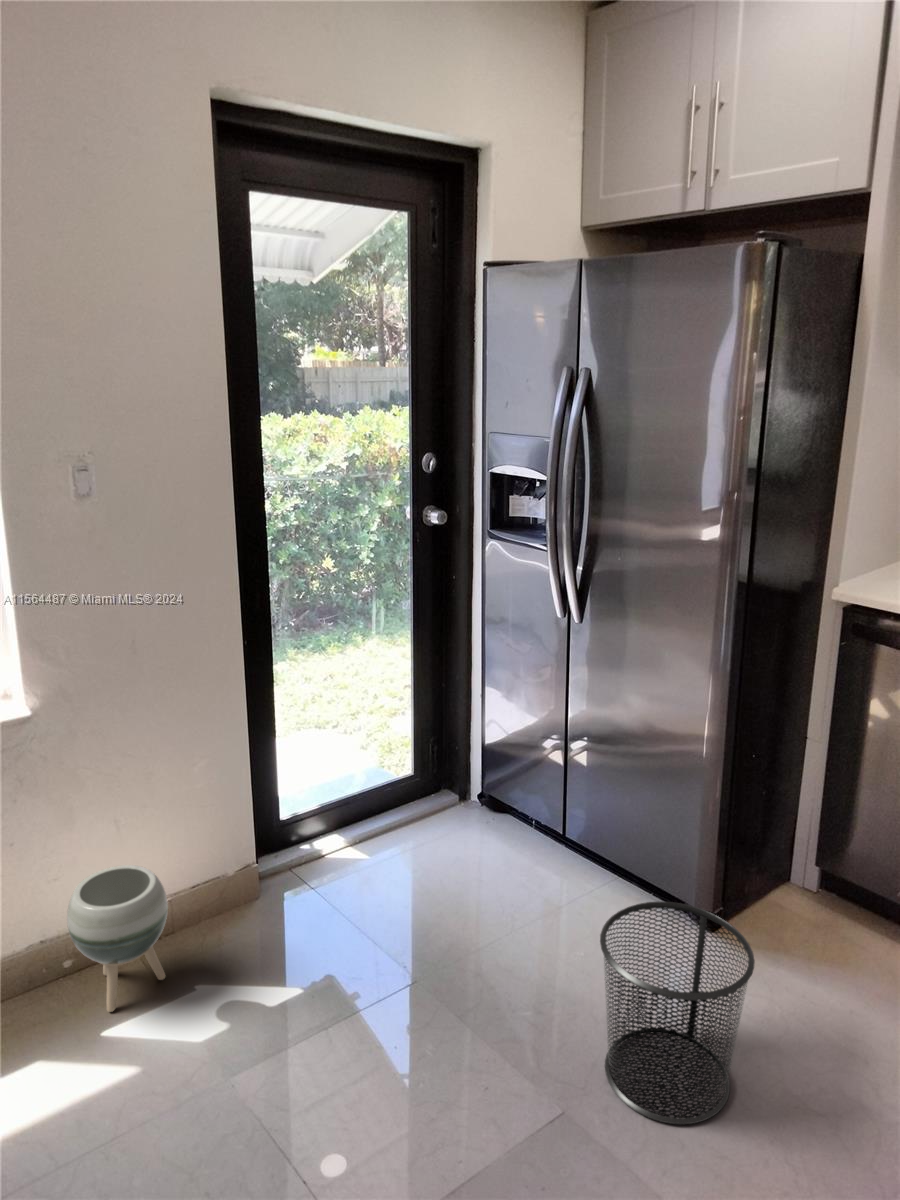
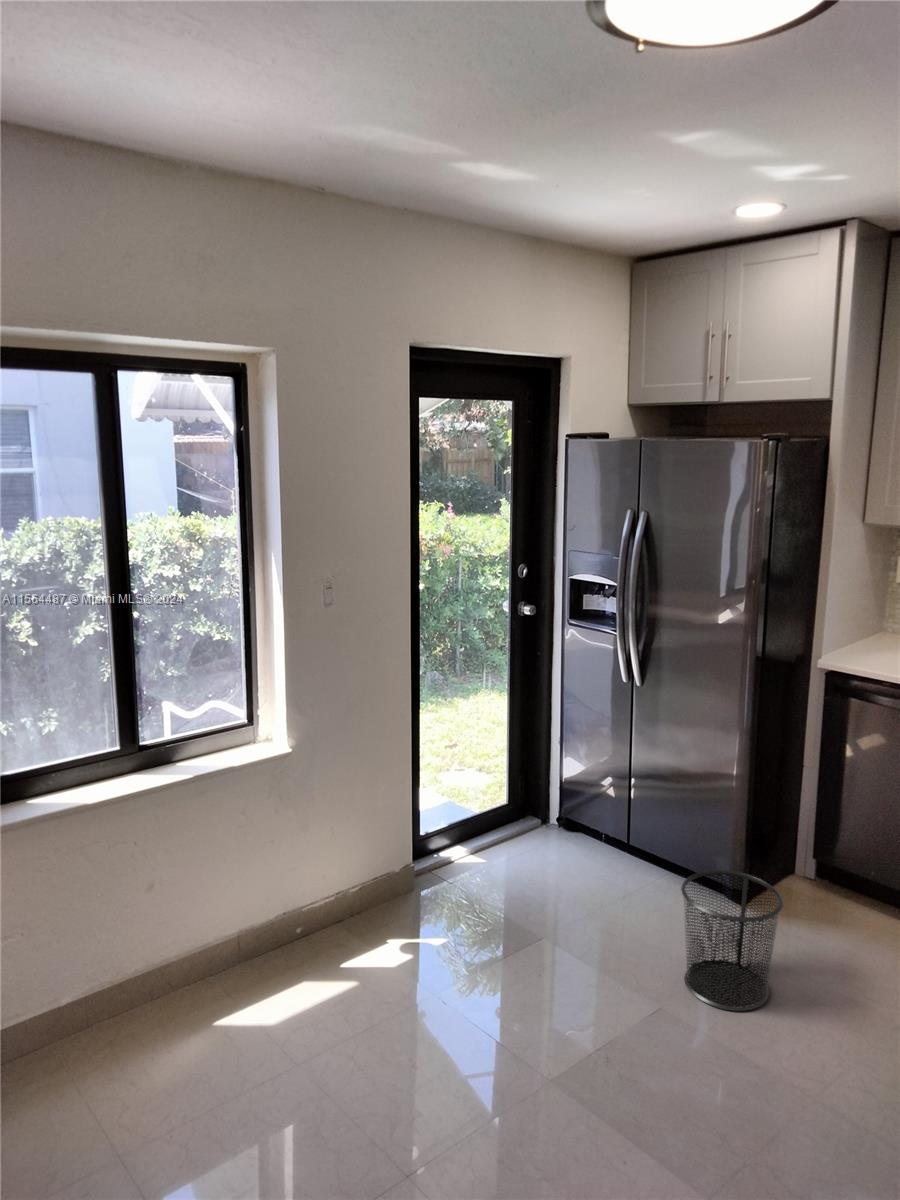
planter: present [67,865,168,1012] -> none [309,858,375,959]

